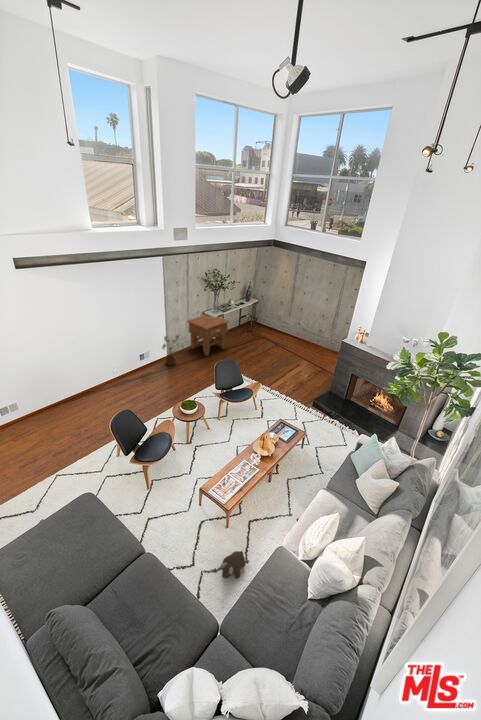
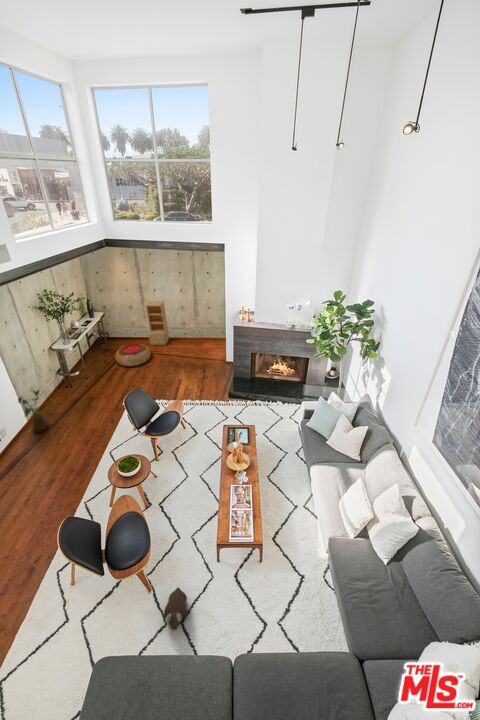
bookshelf: none [284,301,309,344] -> present [146,301,169,346]
side table: present [187,315,229,356] -> none [36,347,96,398]
pouf: none [248,332,278,350] -> present [115,344,151,366]
plush toy: present [220,551,245,579] -> present [164,588,188,631]

